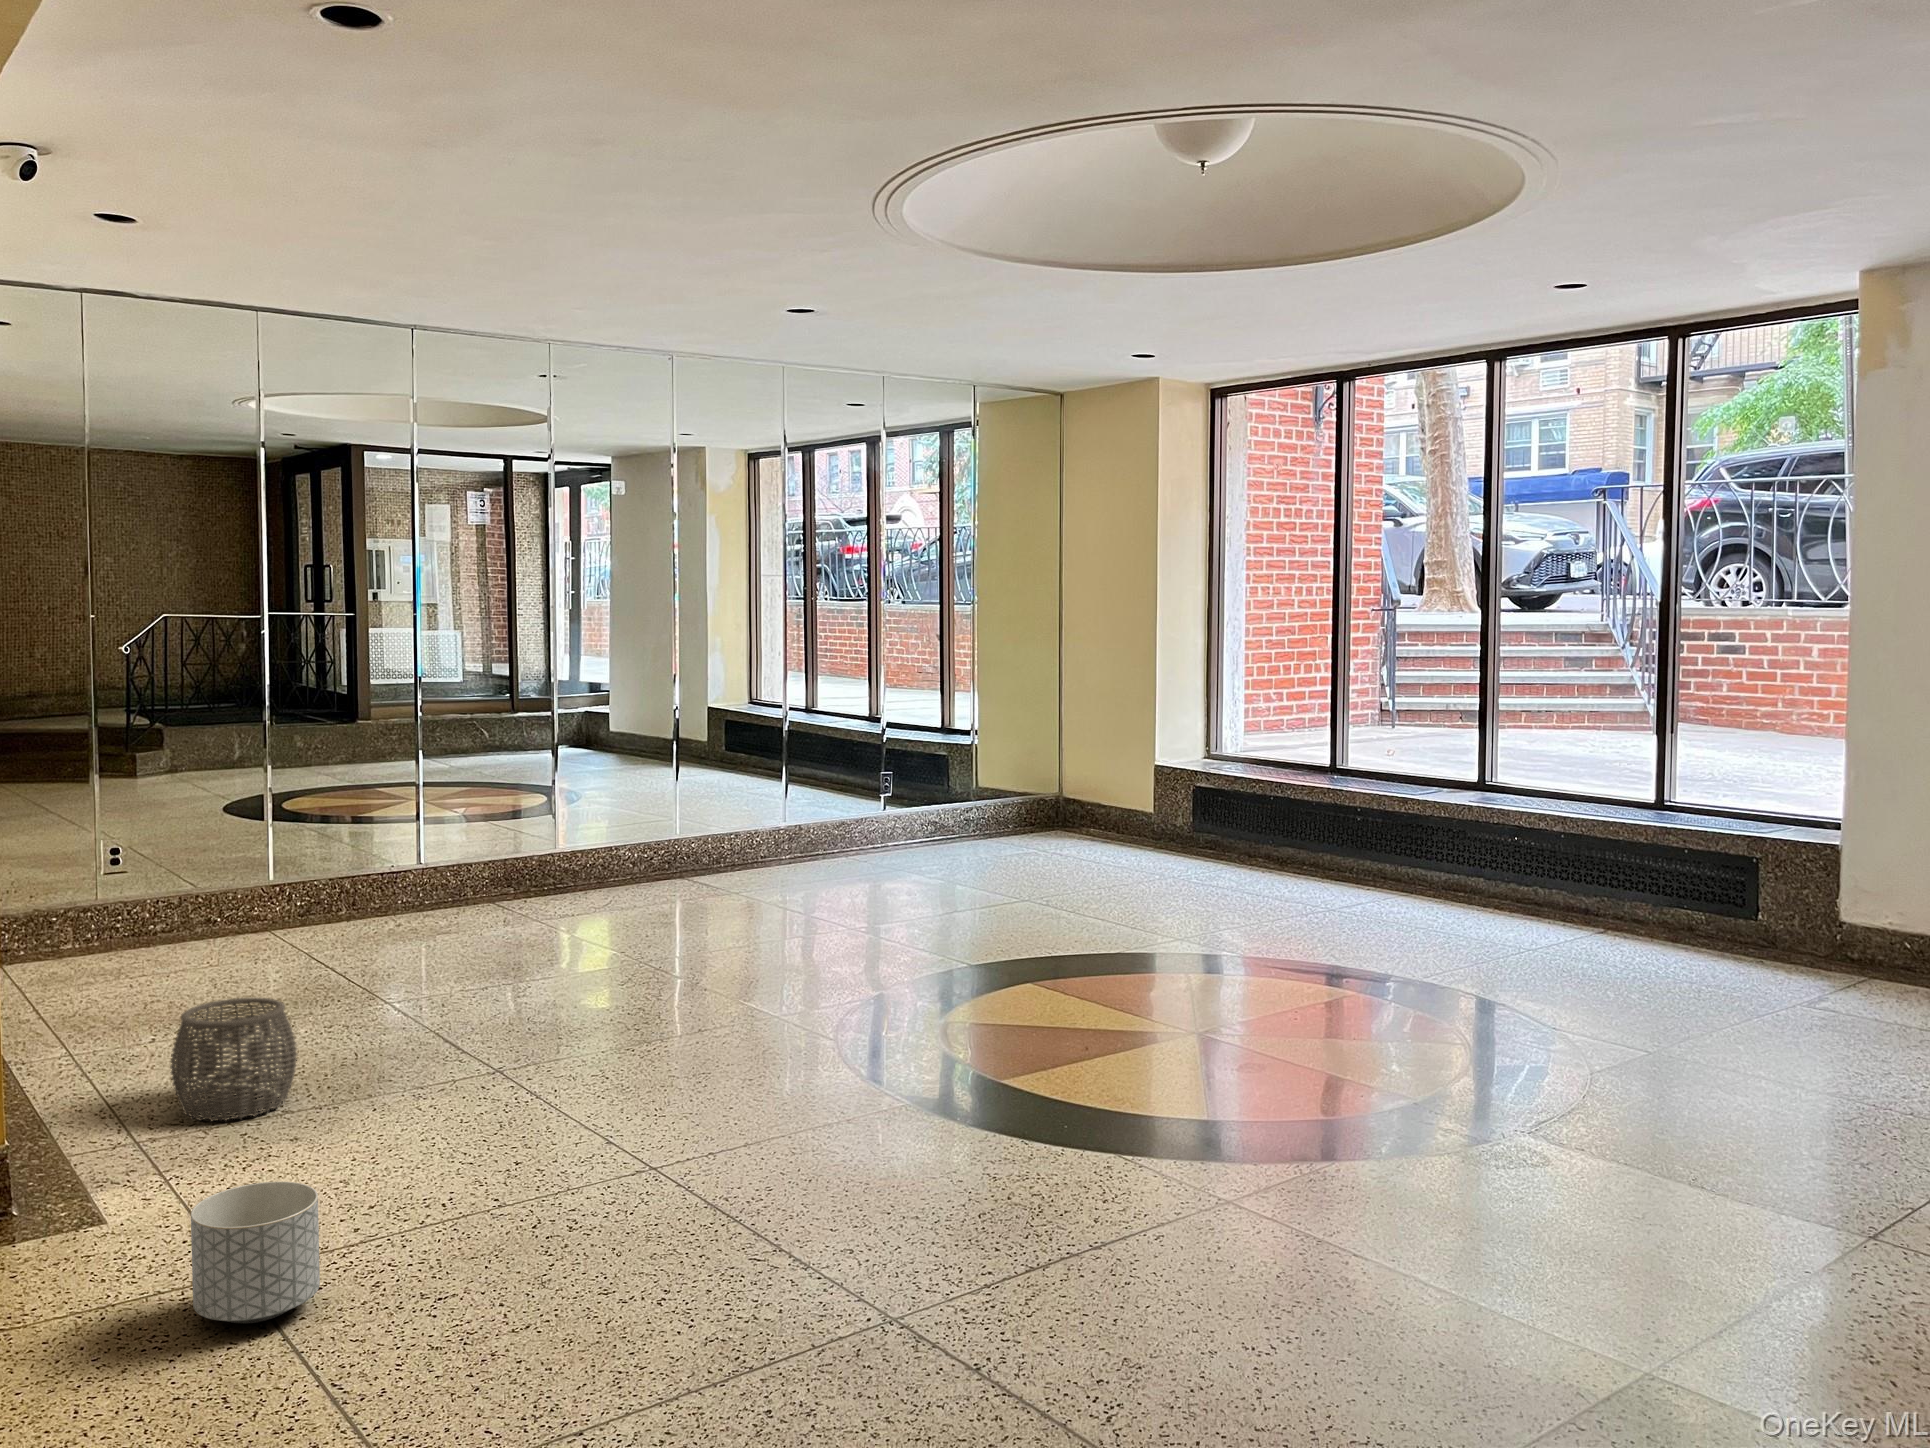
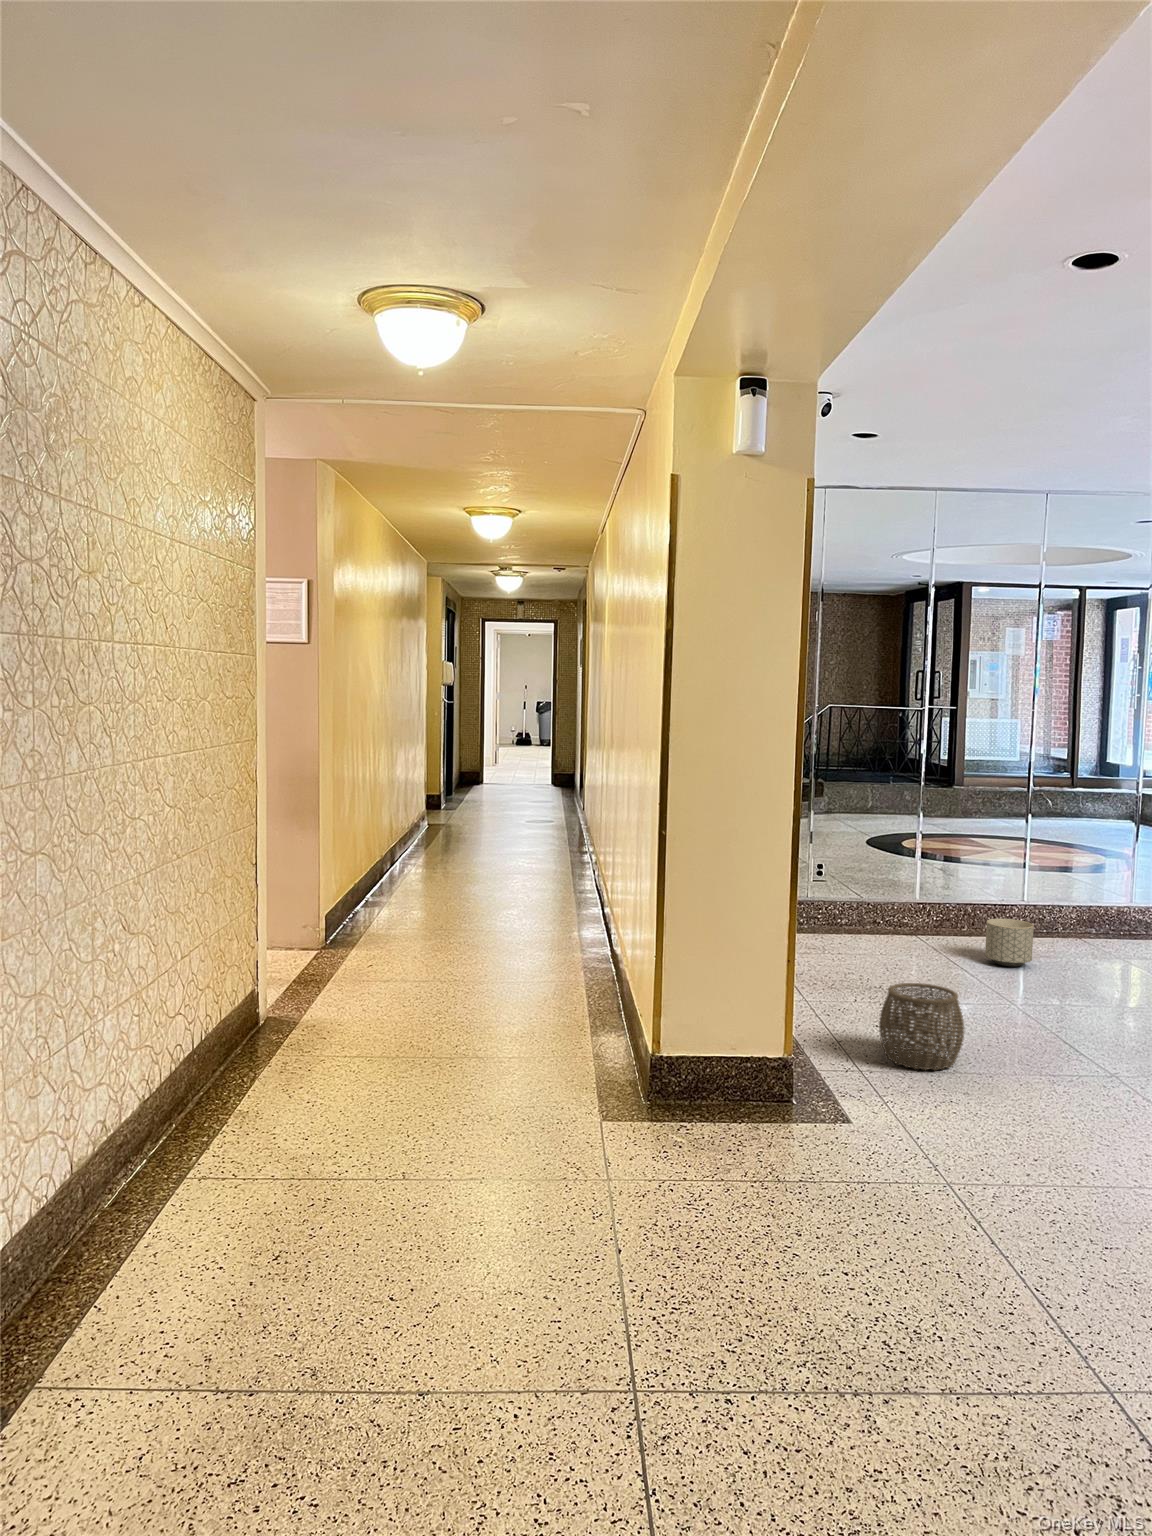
planter: present [191,1182,320,1323] -> present [985,919,1034,967]

